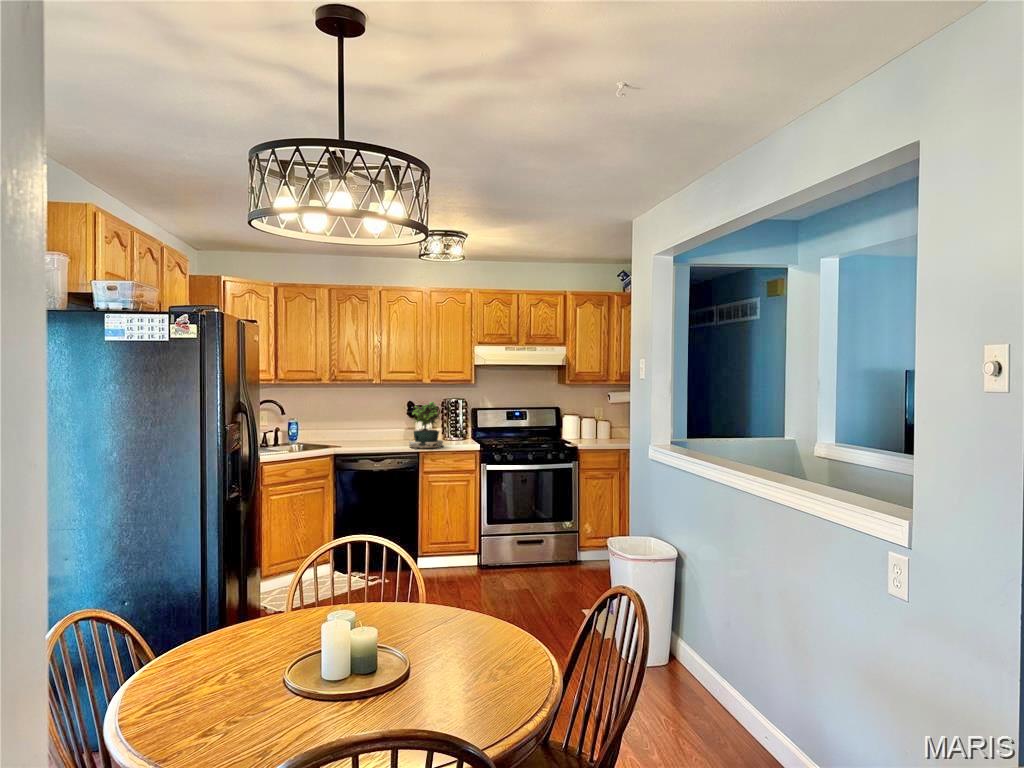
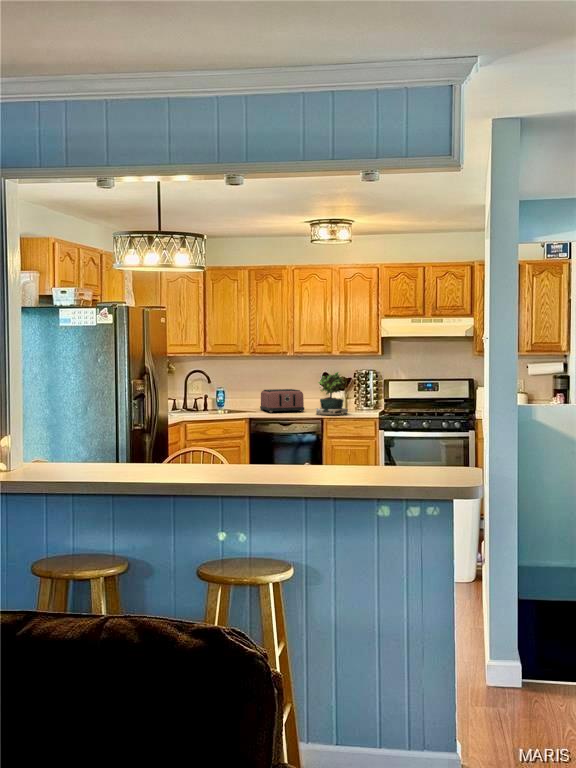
toaster: none [340,419,394,447] -> present [260,389,304,412]

